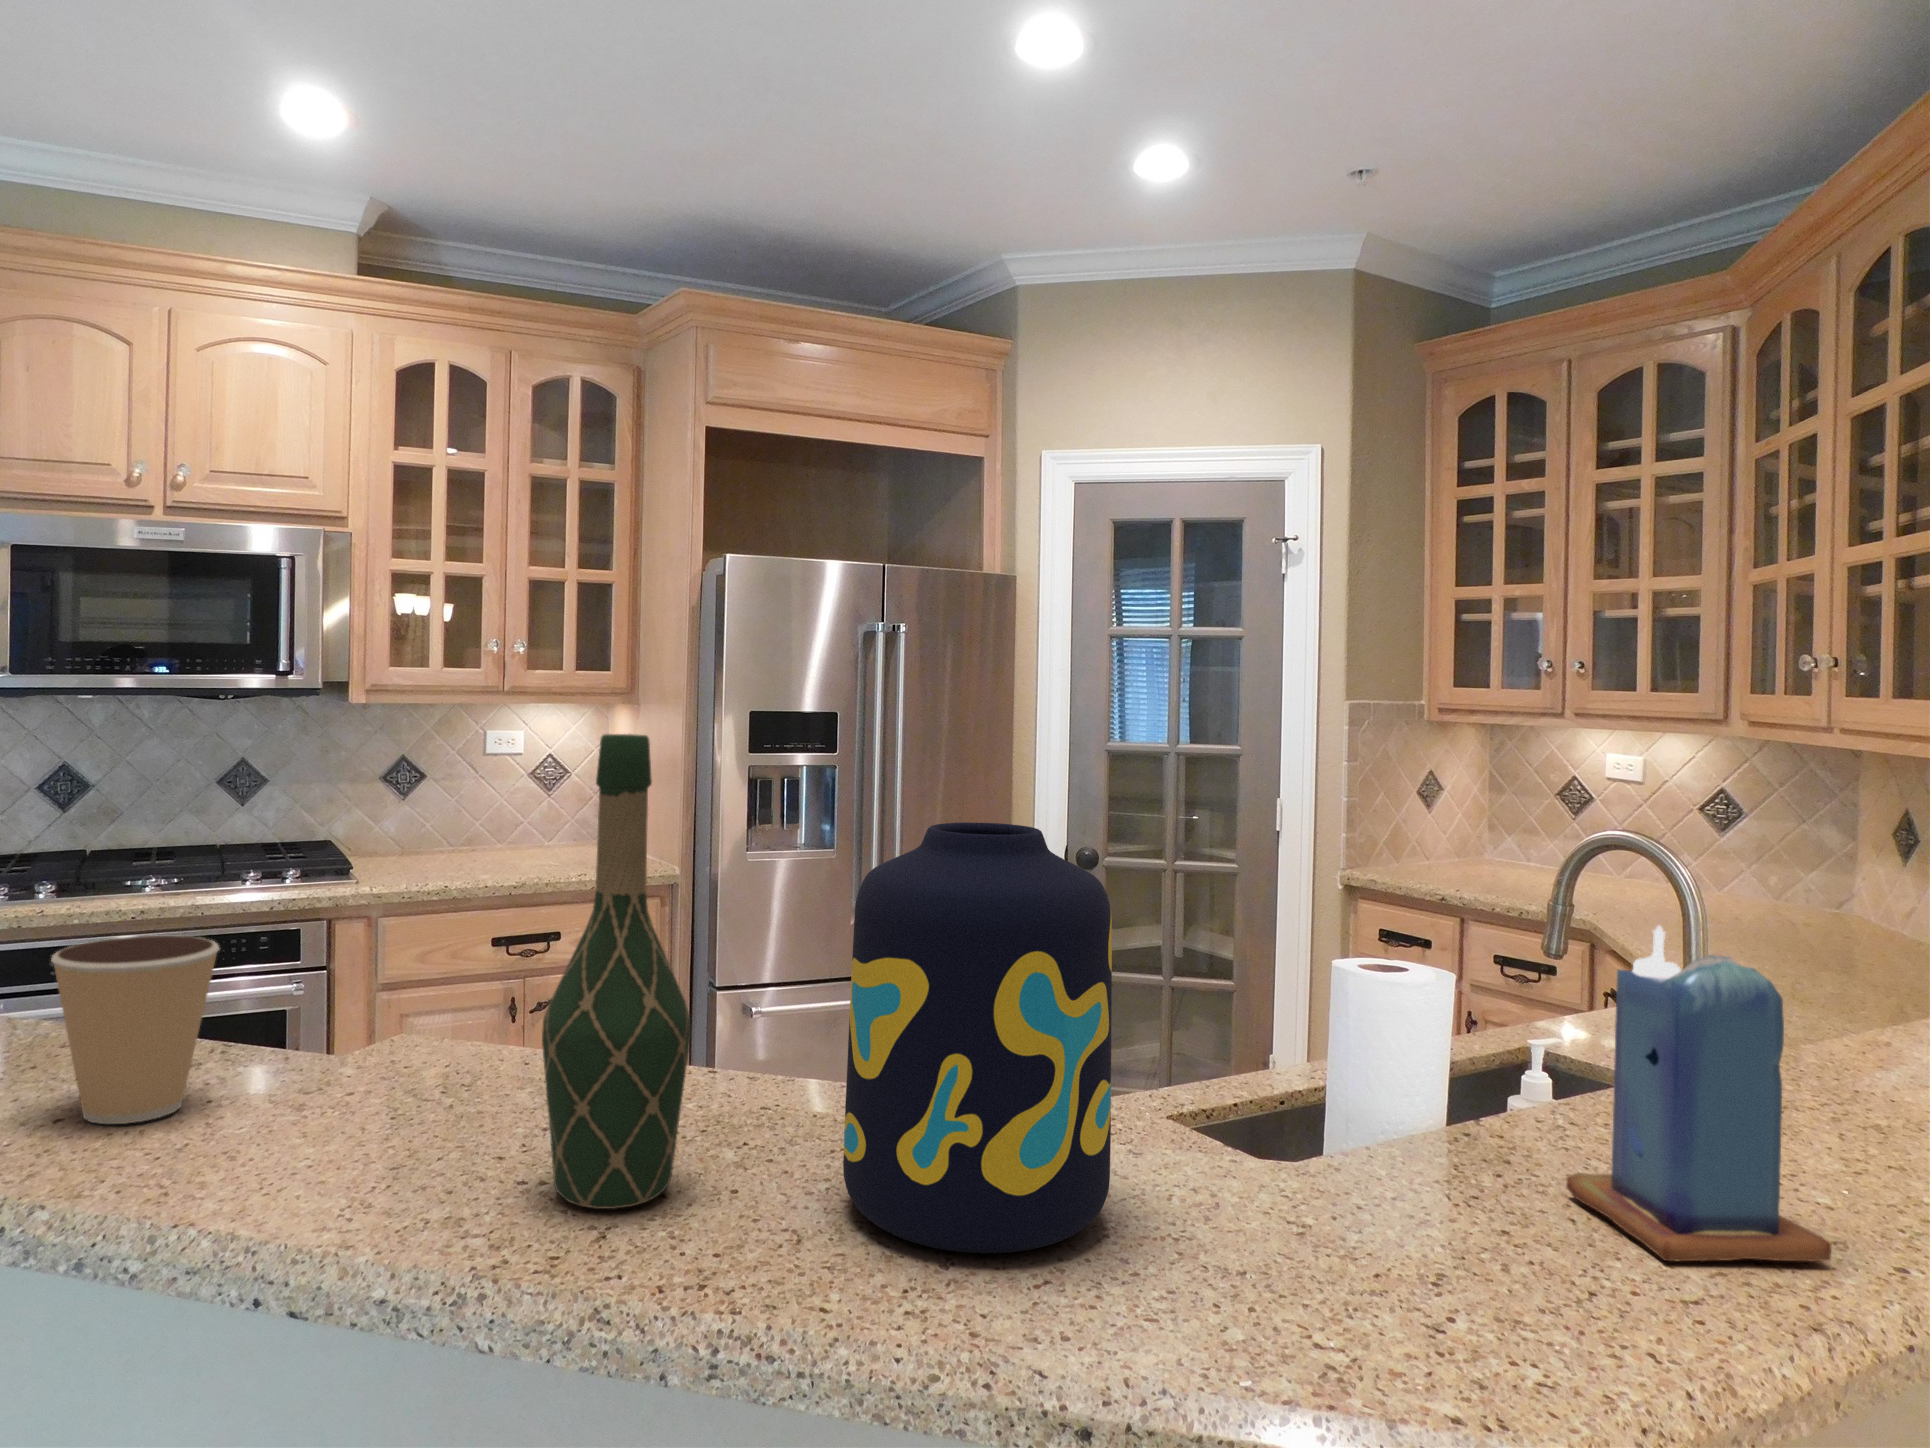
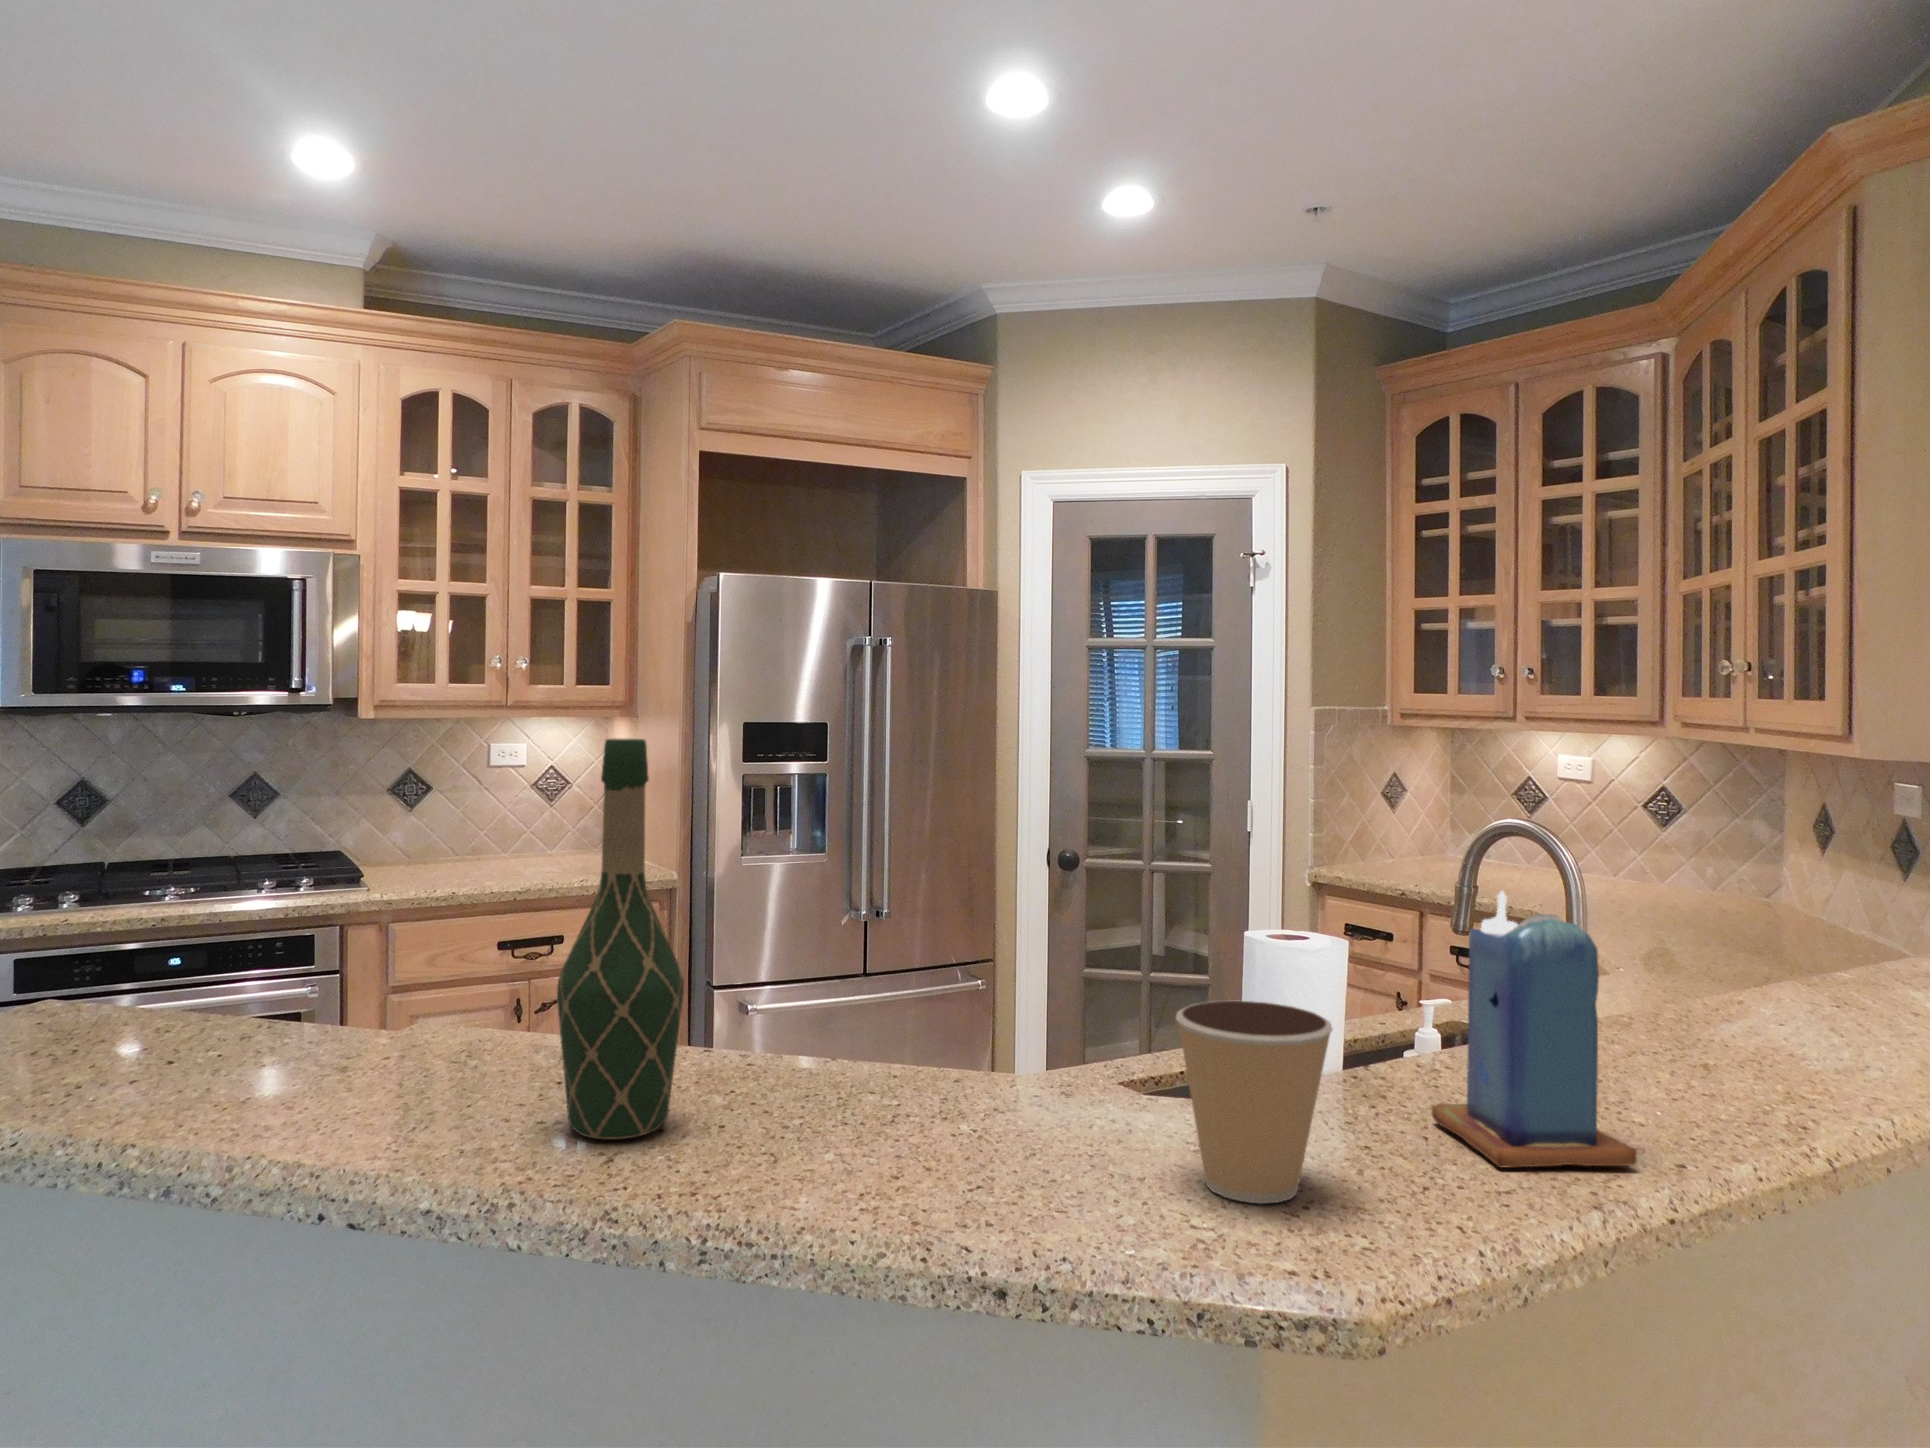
vase: present [843,823,1112,1253] -> none [814,810,1038,1167]
coffee cup: present [51,936,219,1124] -> present [1176,1000,1333,1203]

